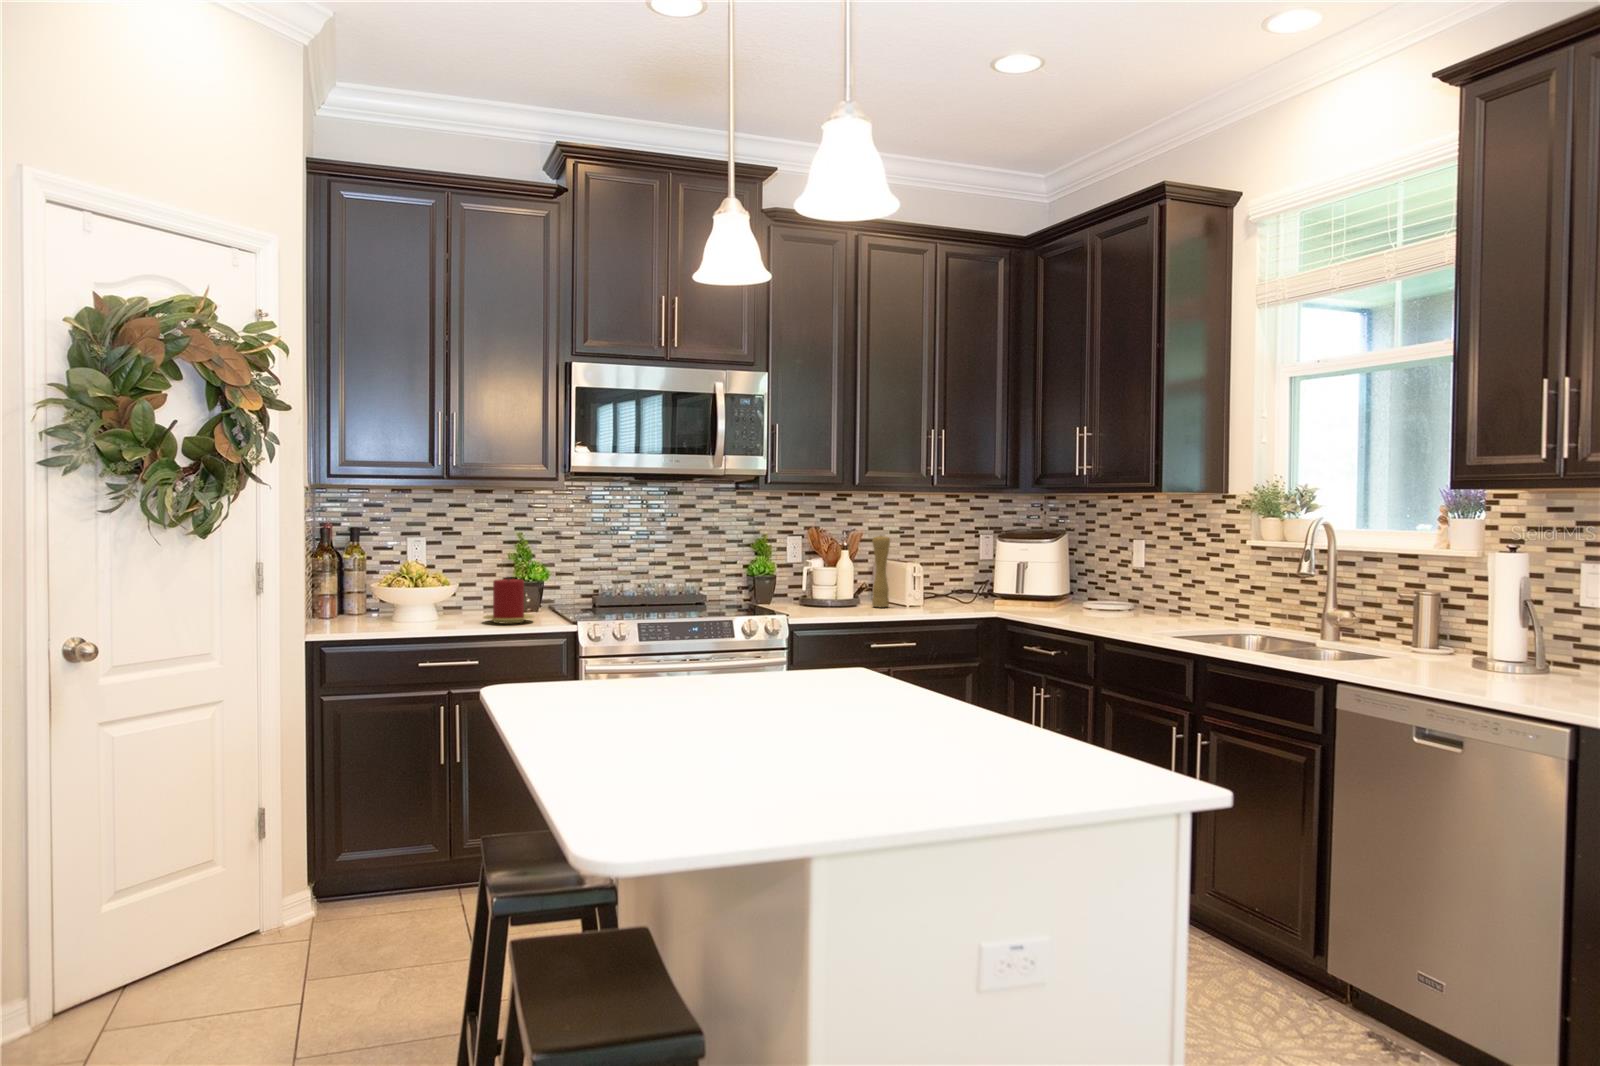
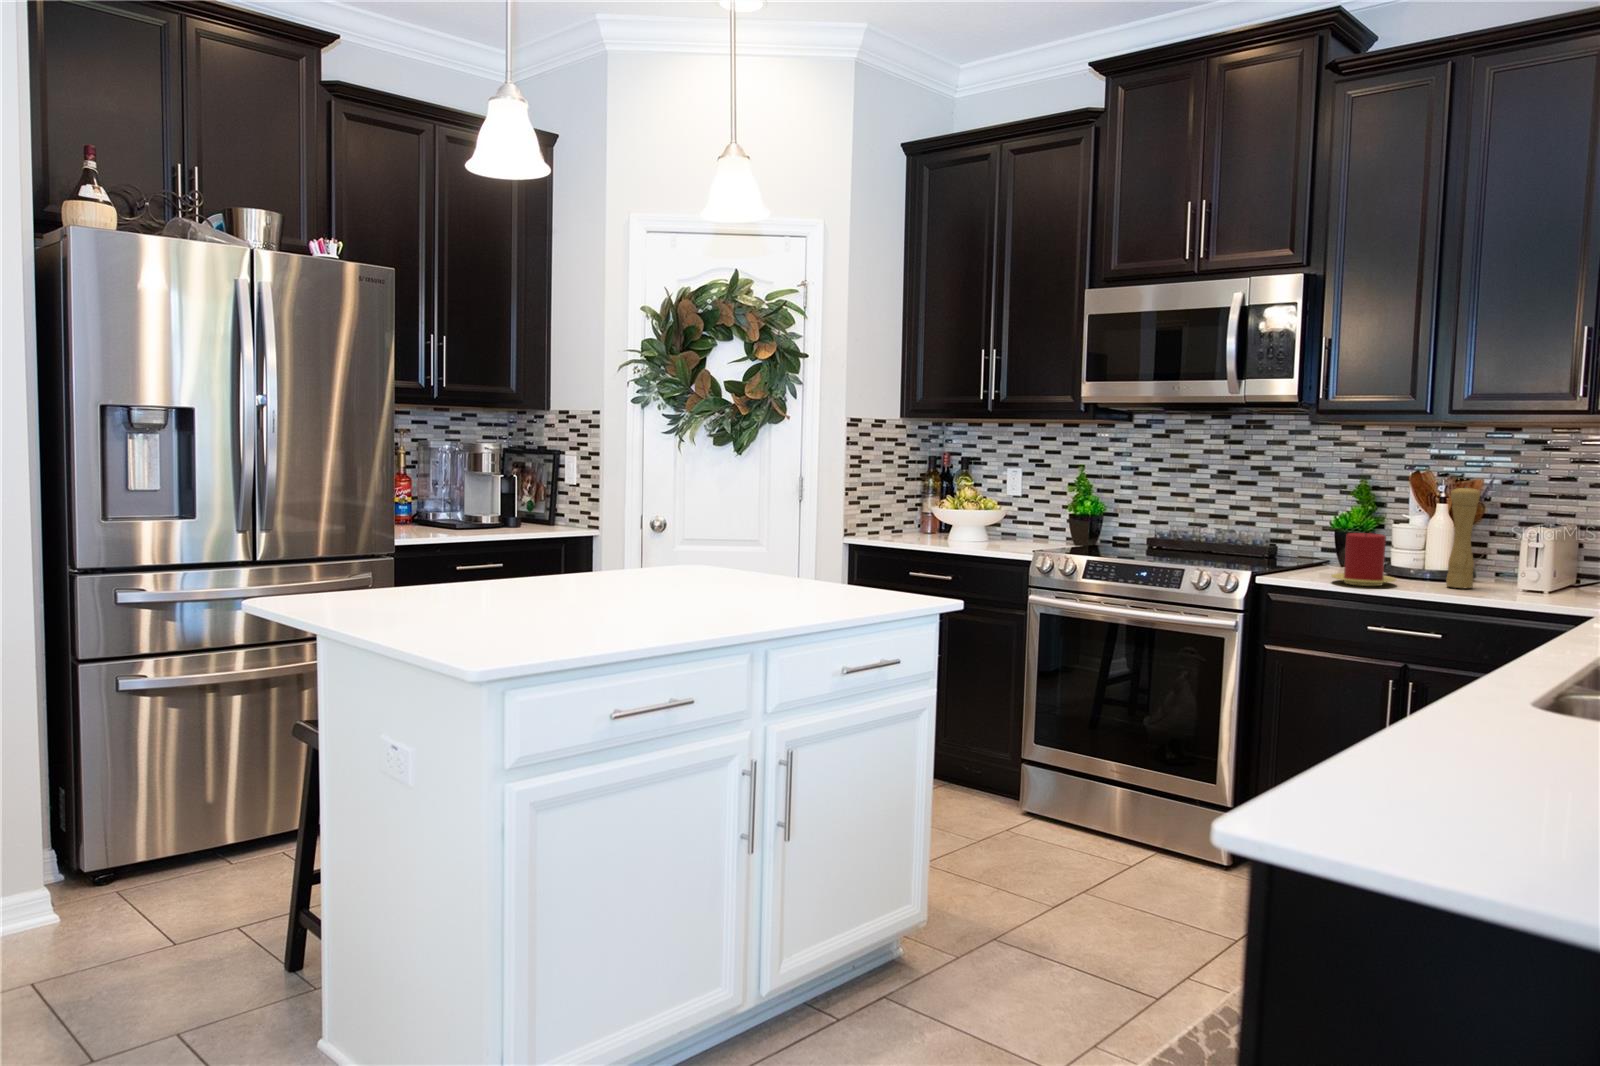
candle: present [483,579,534,623] -> present [1332,533,1396,586]

